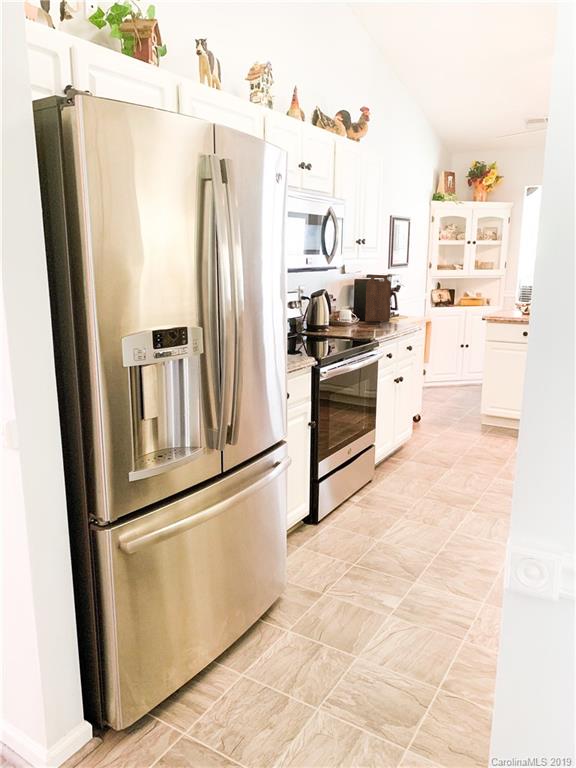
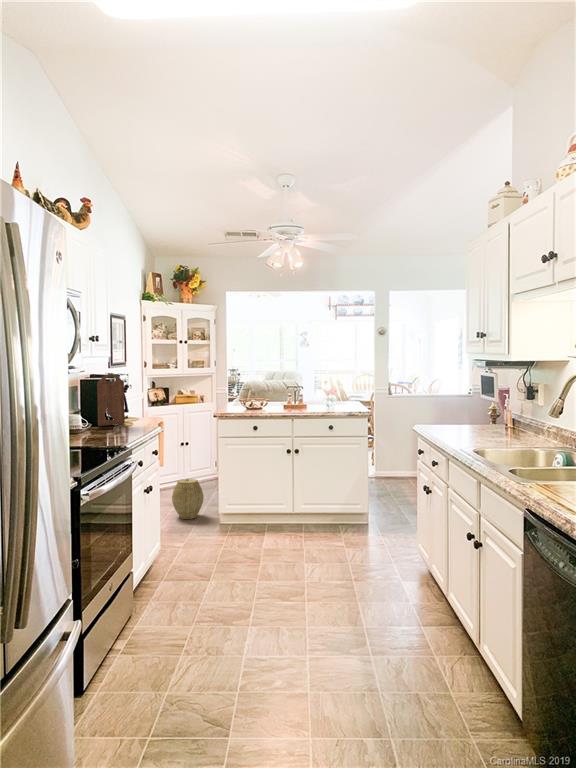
woven basket: none [439,378,470,416] -> present [172,479,204,519]

